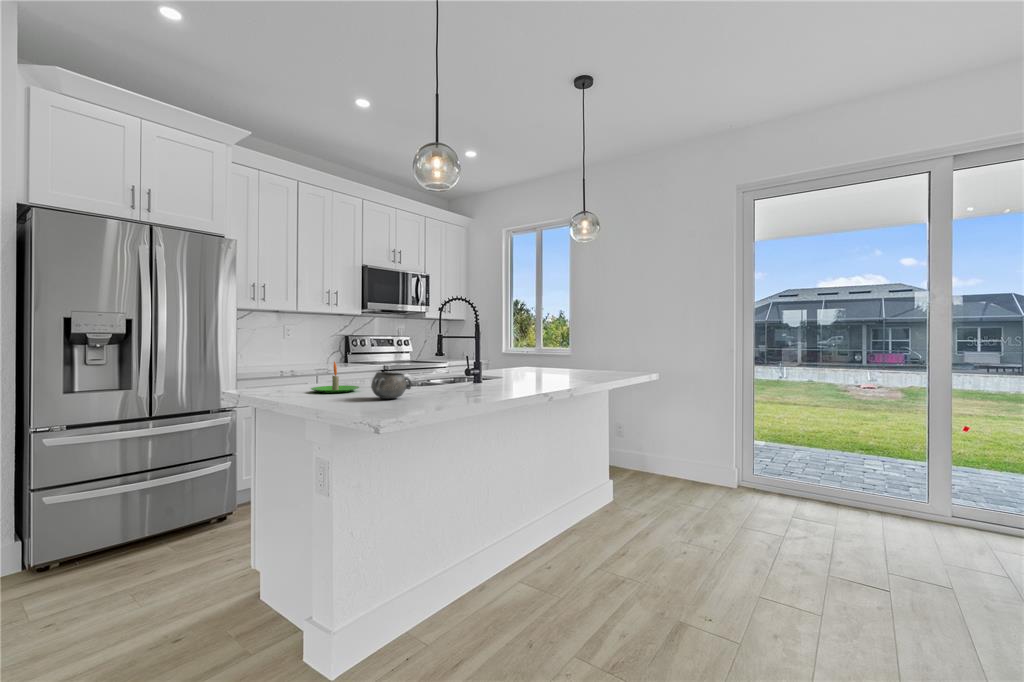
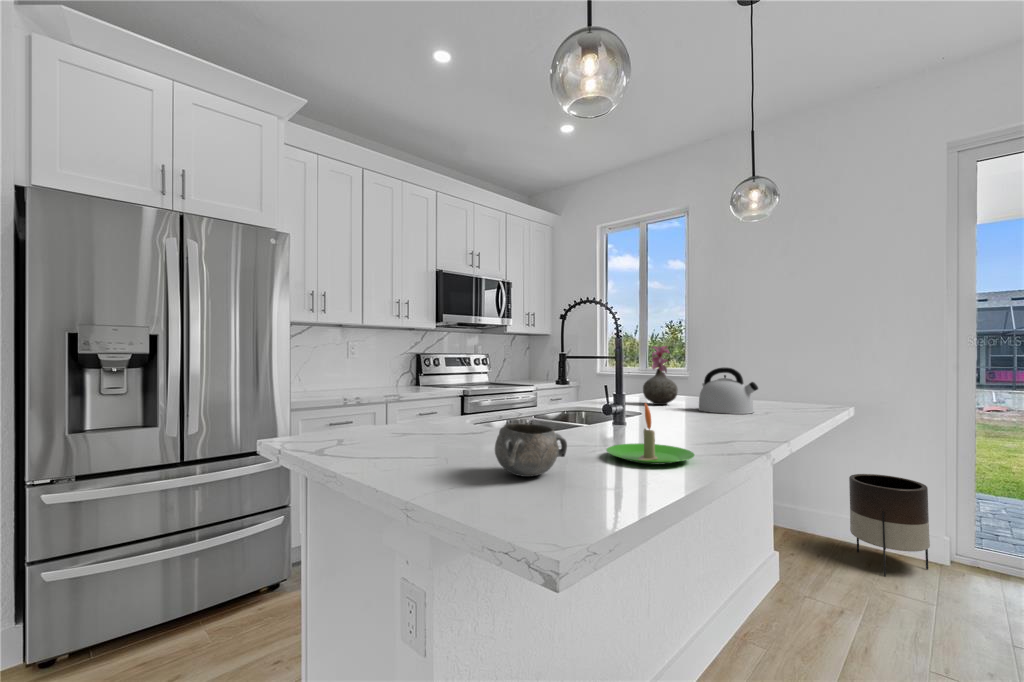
vase: none [513,330,538,374] -> present [643,346,678,405]
kettle: none [545,346,582,378] -> present [698,368,758,414]
candle: present [311,362,360,393] -> present [606,403,695,464]
planter: none [669,426,716,495] -> present [849,474,930,576]

